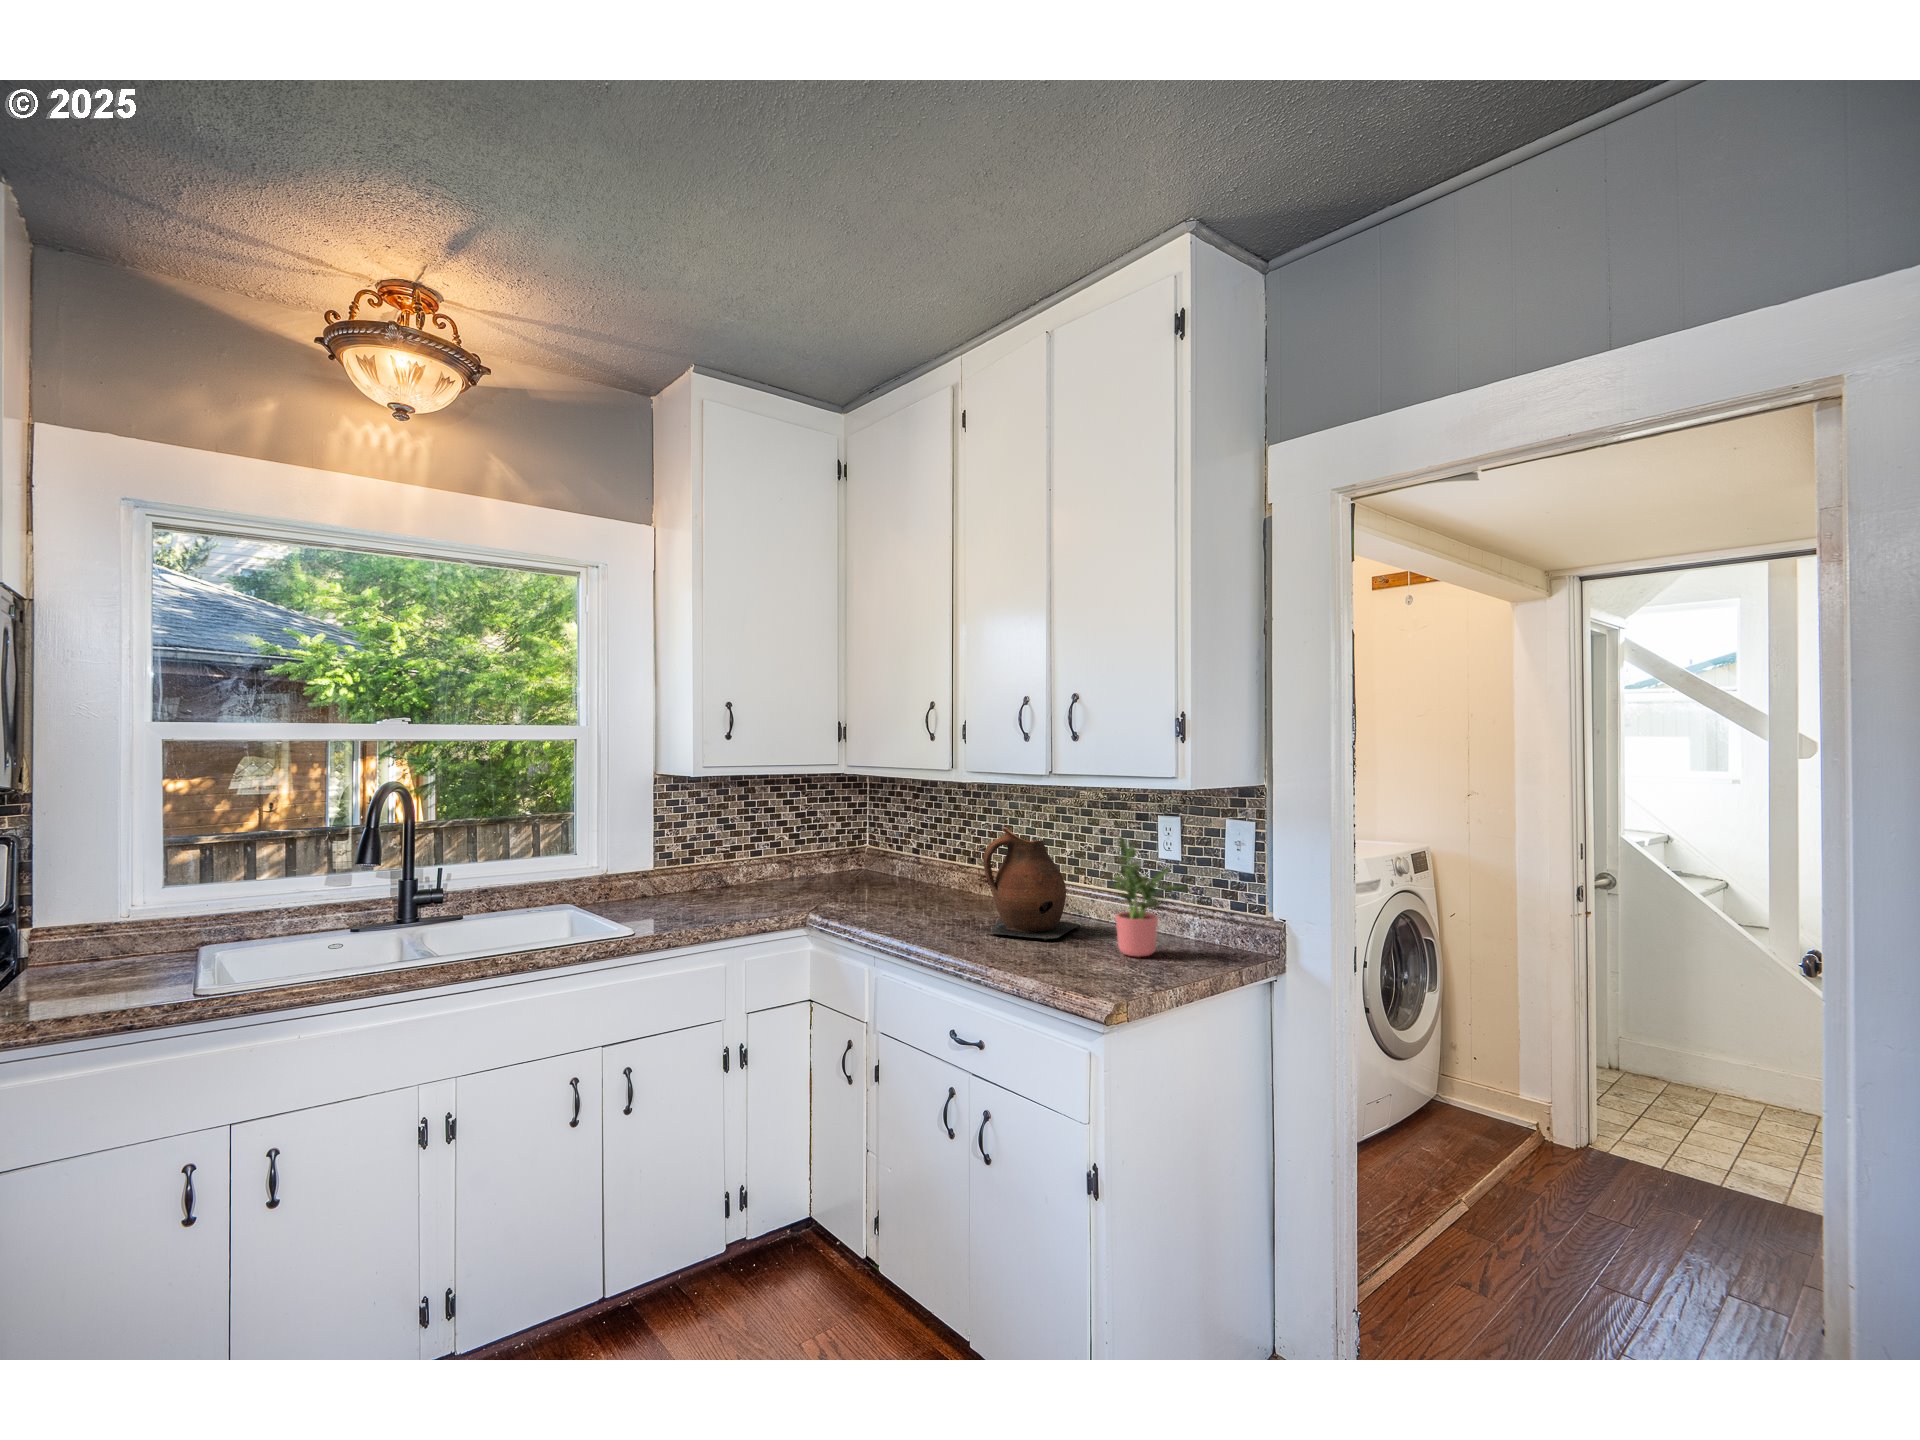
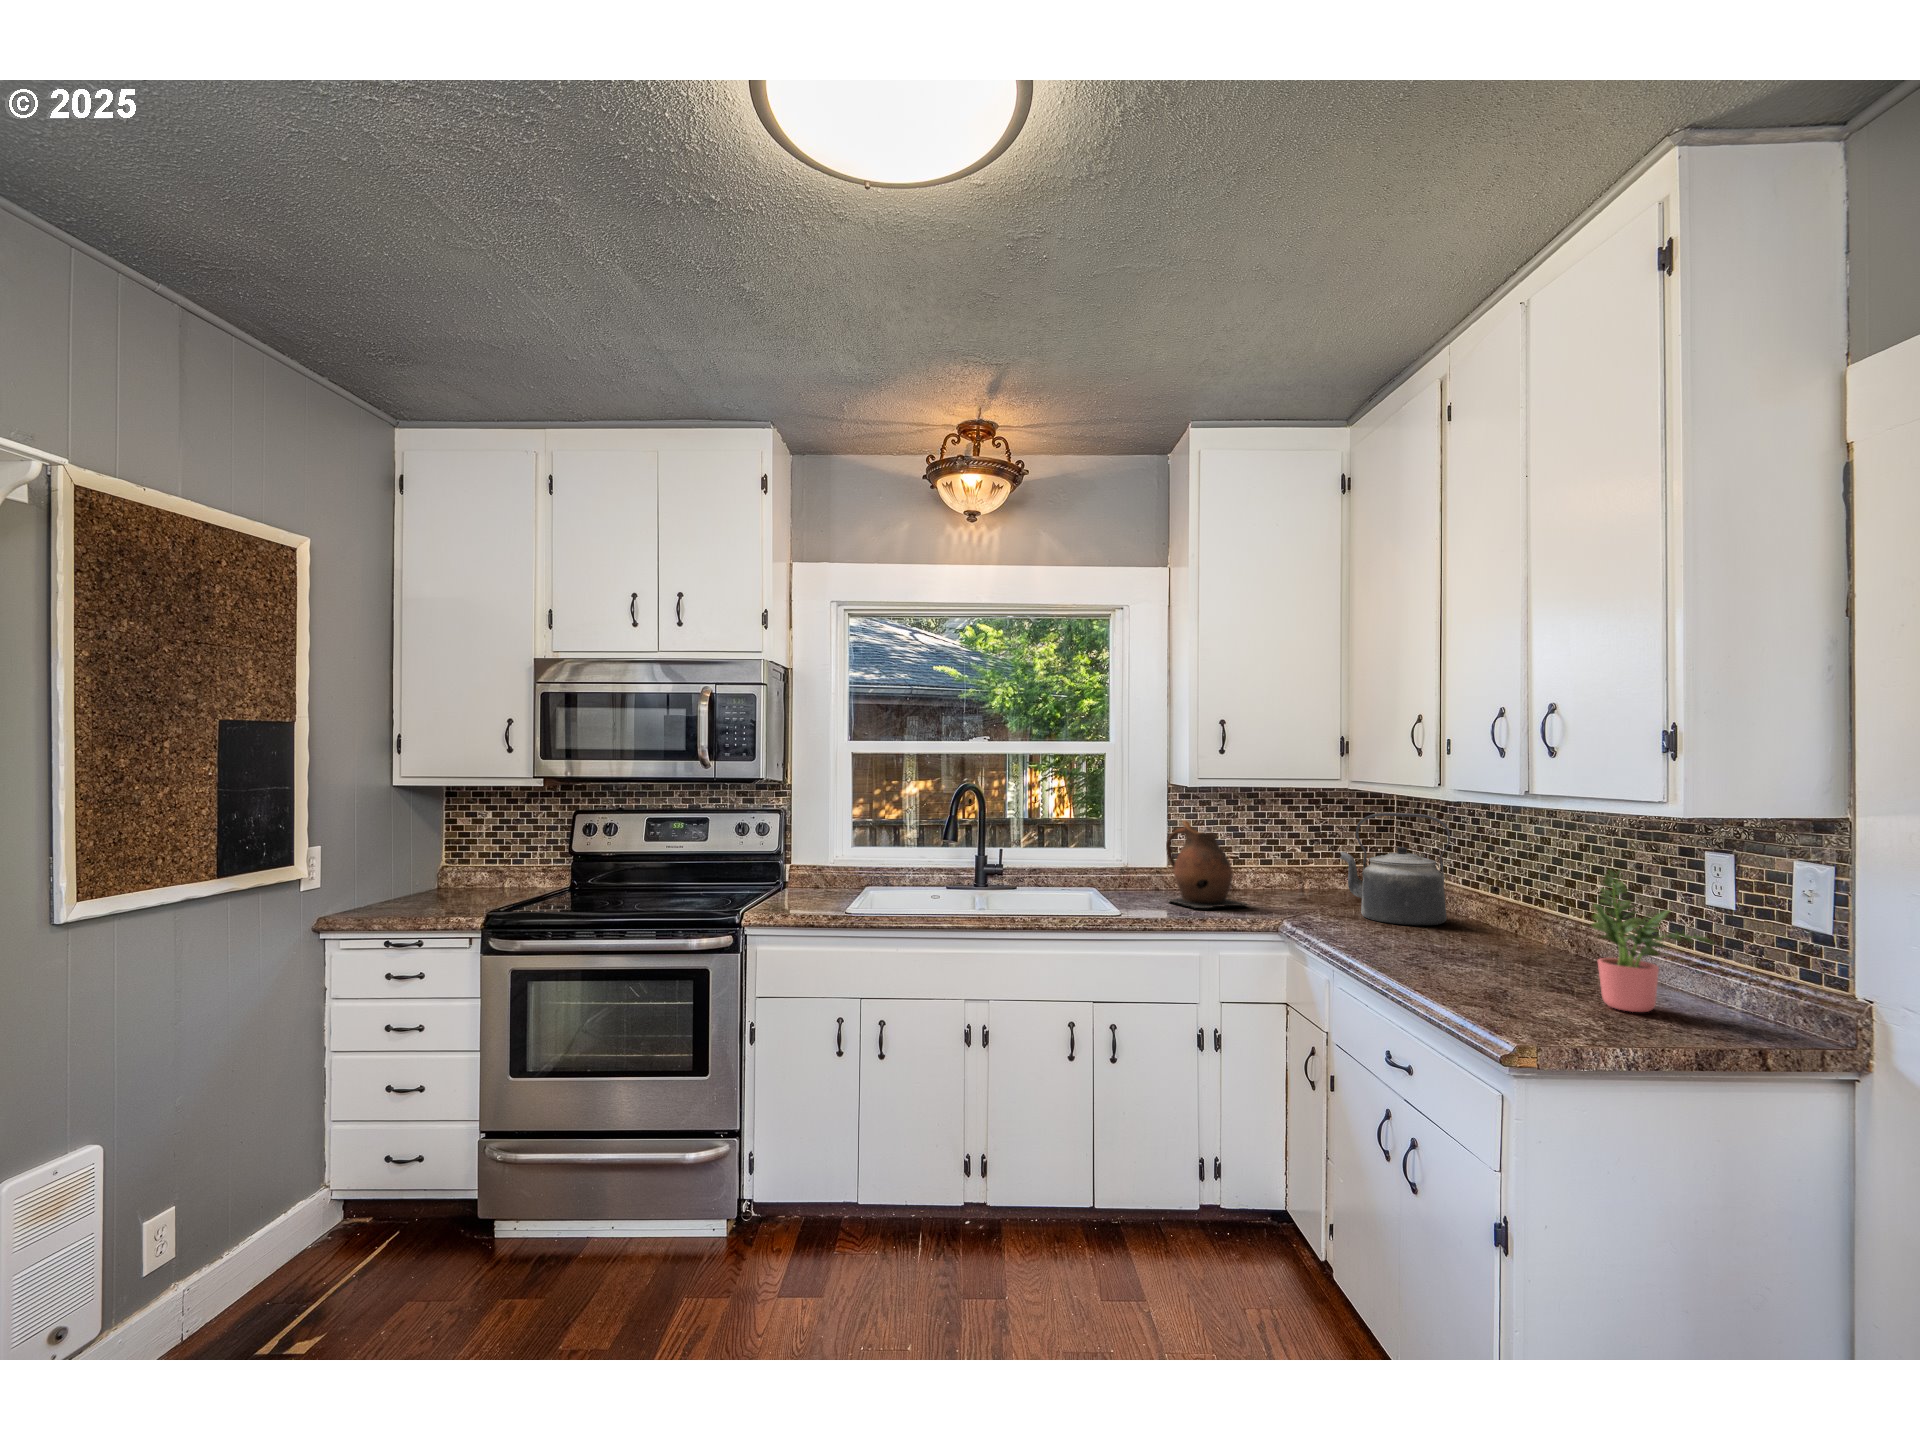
kettle: none [844,795,941,903] -> present [1340,813,1450,925]
ceramic pitcher: present [983,827,1080,941] -> present [1166,821,1246,908]

